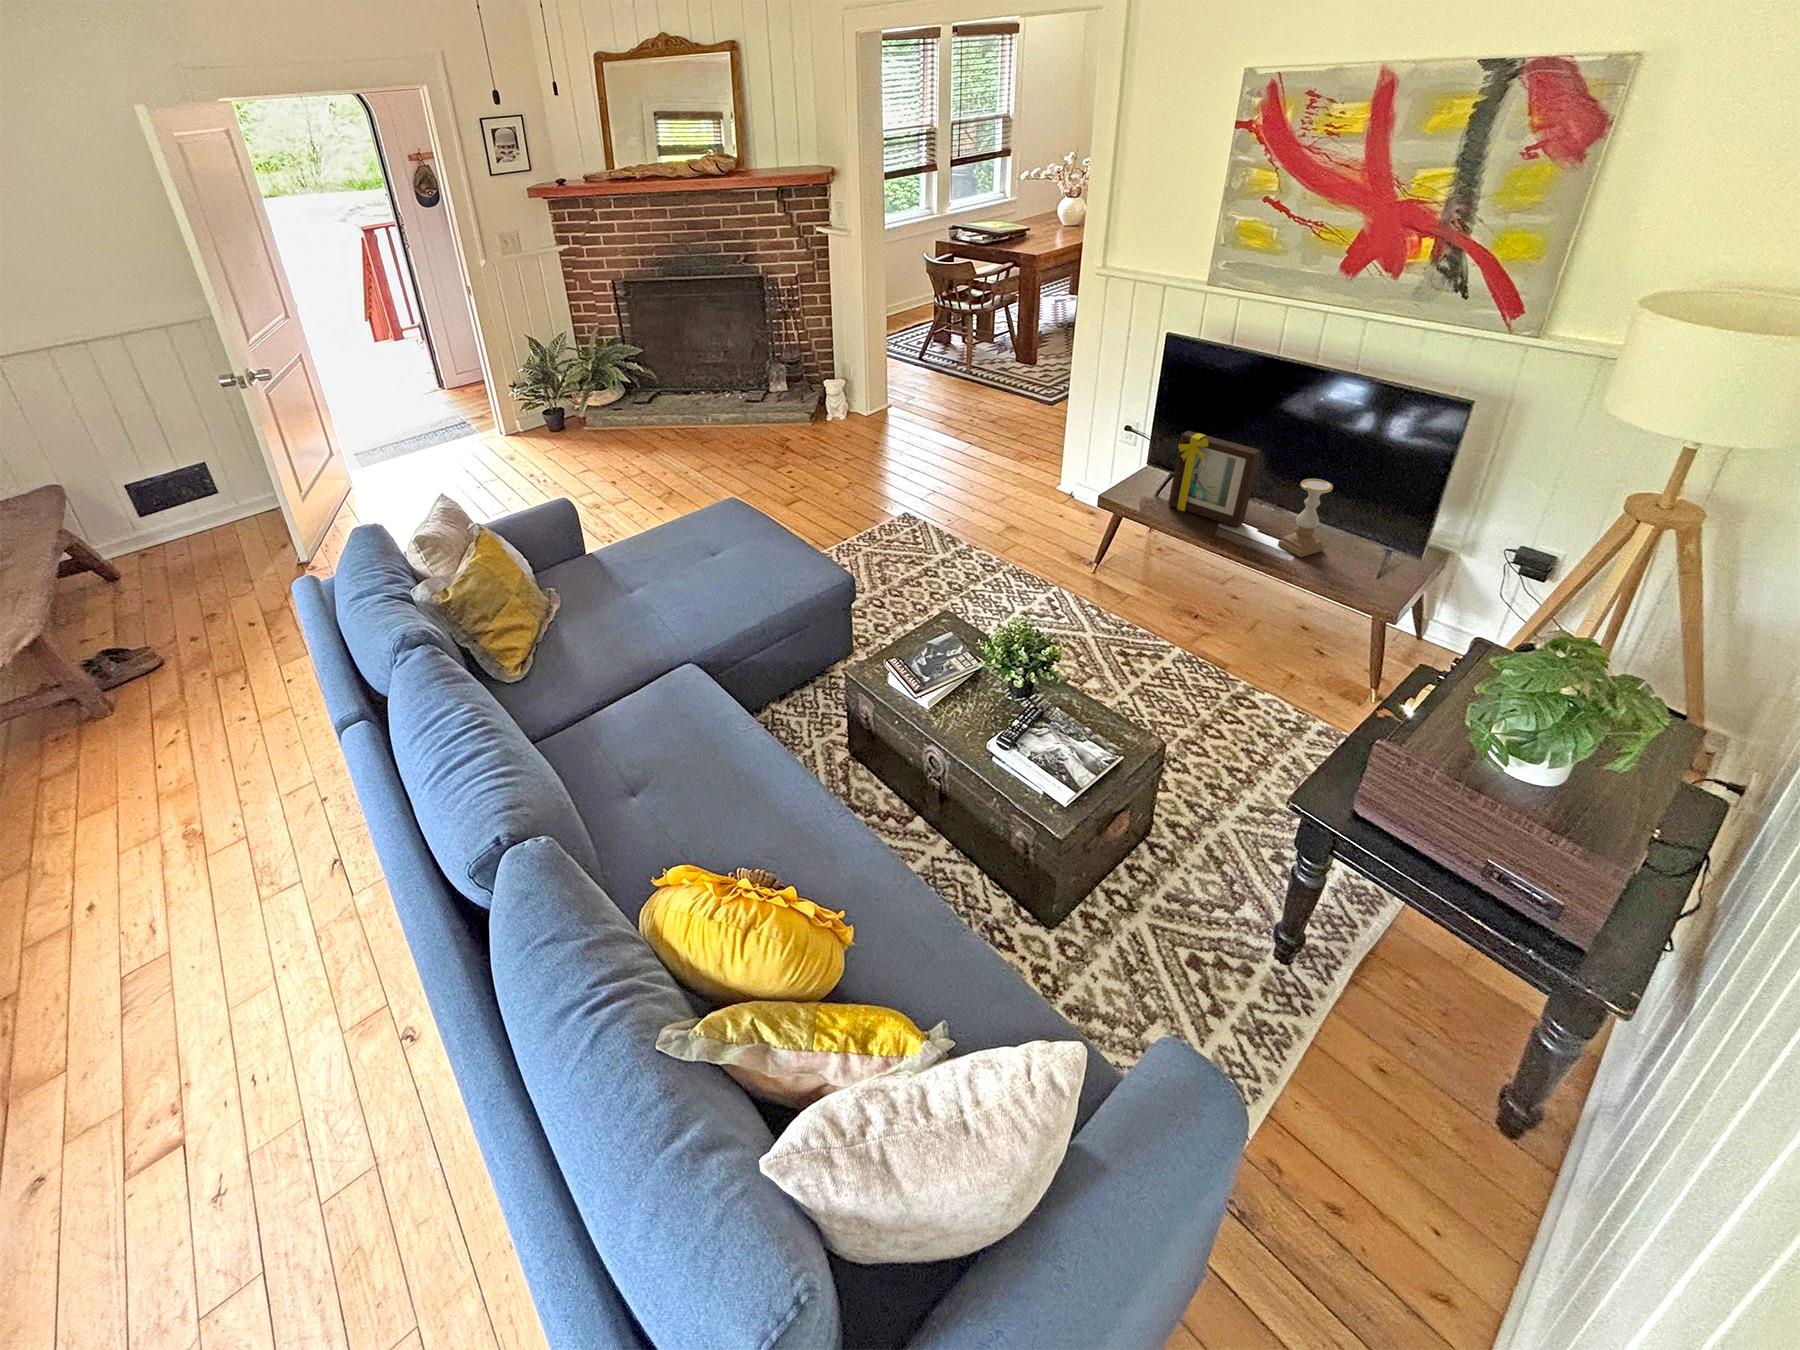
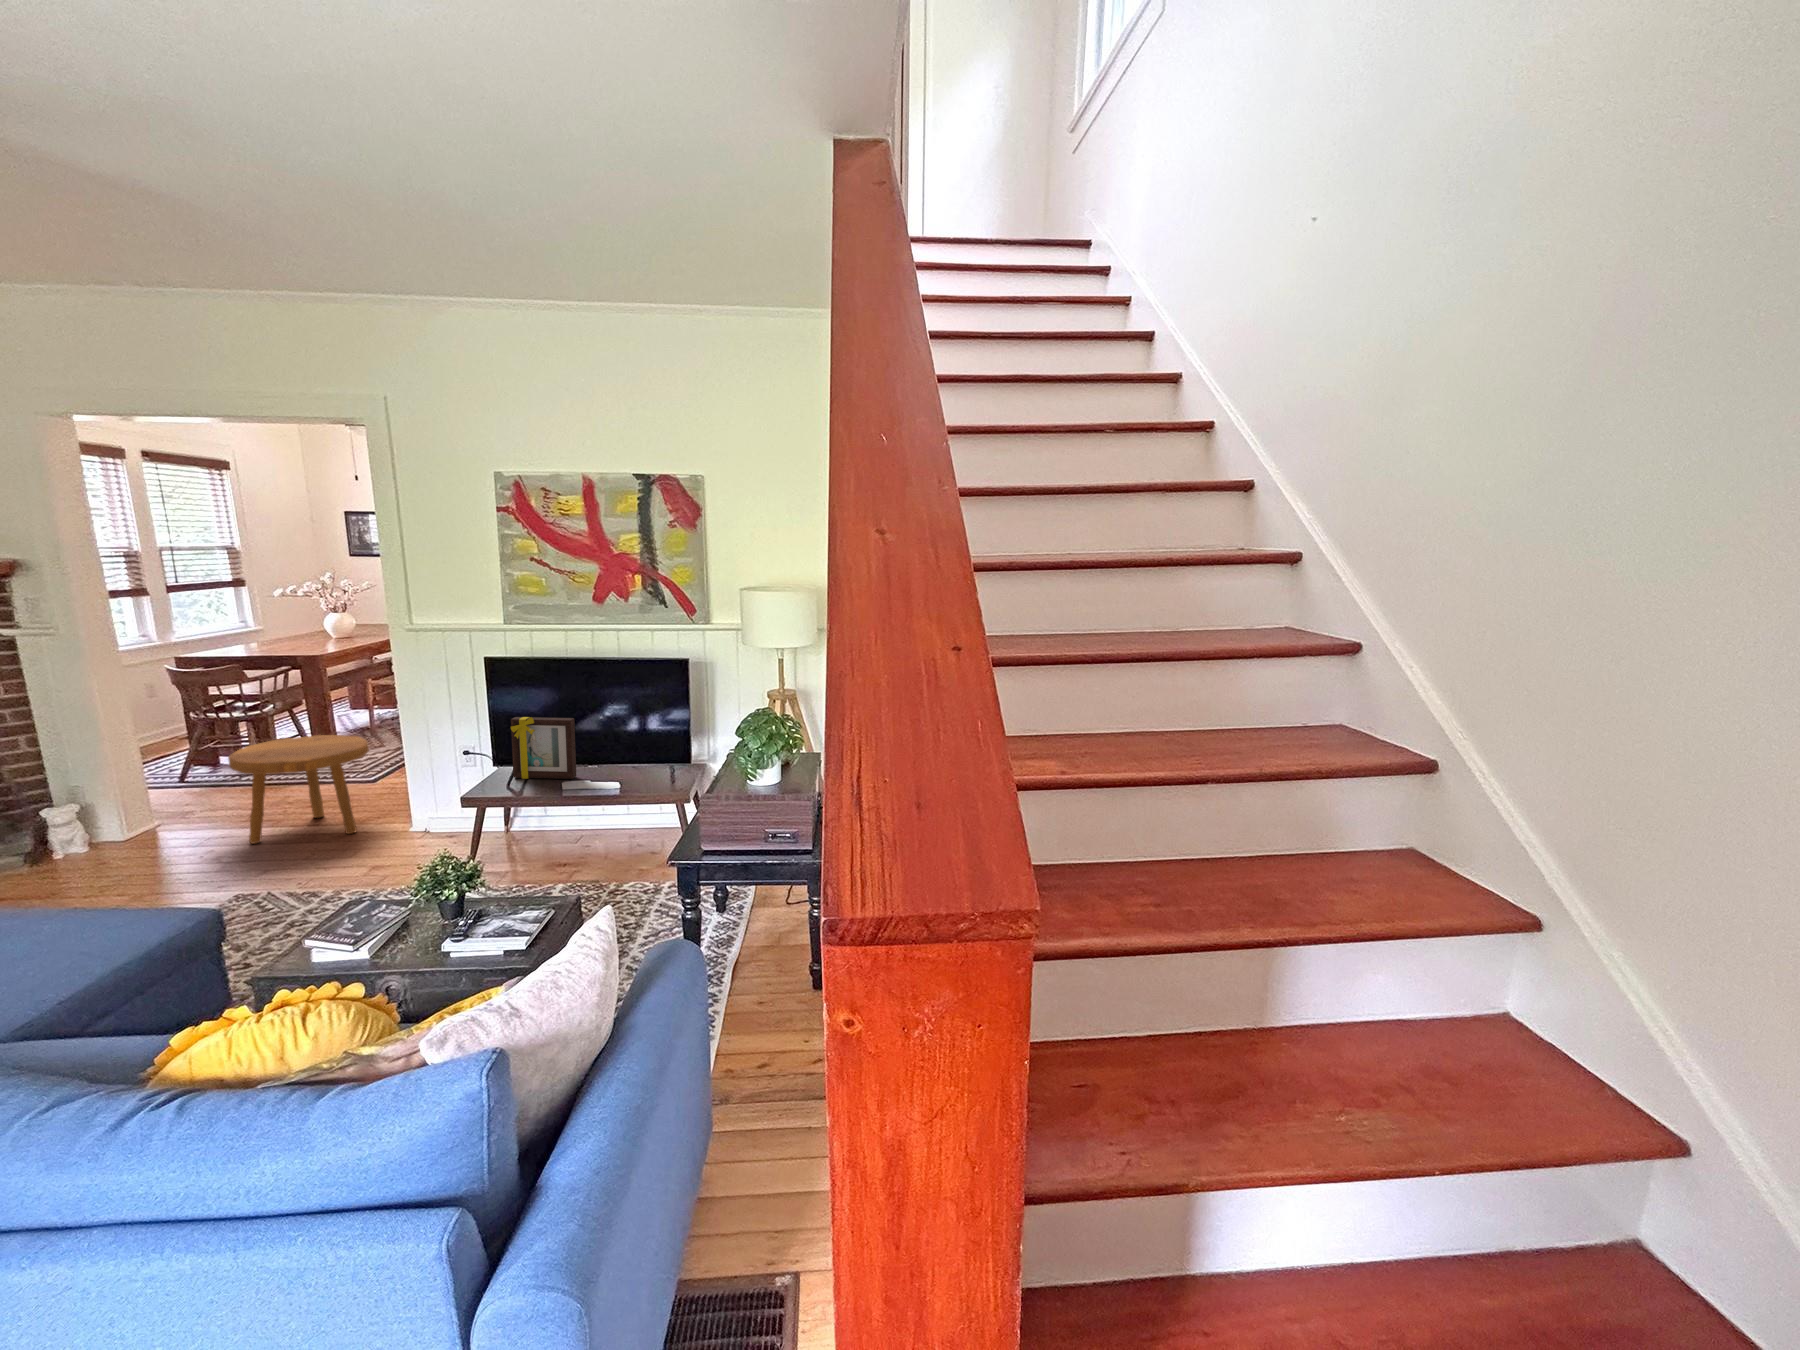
footstool: none [910,384,1037,506] -> present [228,735,369,844]
candle holder: present [1278,479,1333,557] -> none [606,729,639,784]

